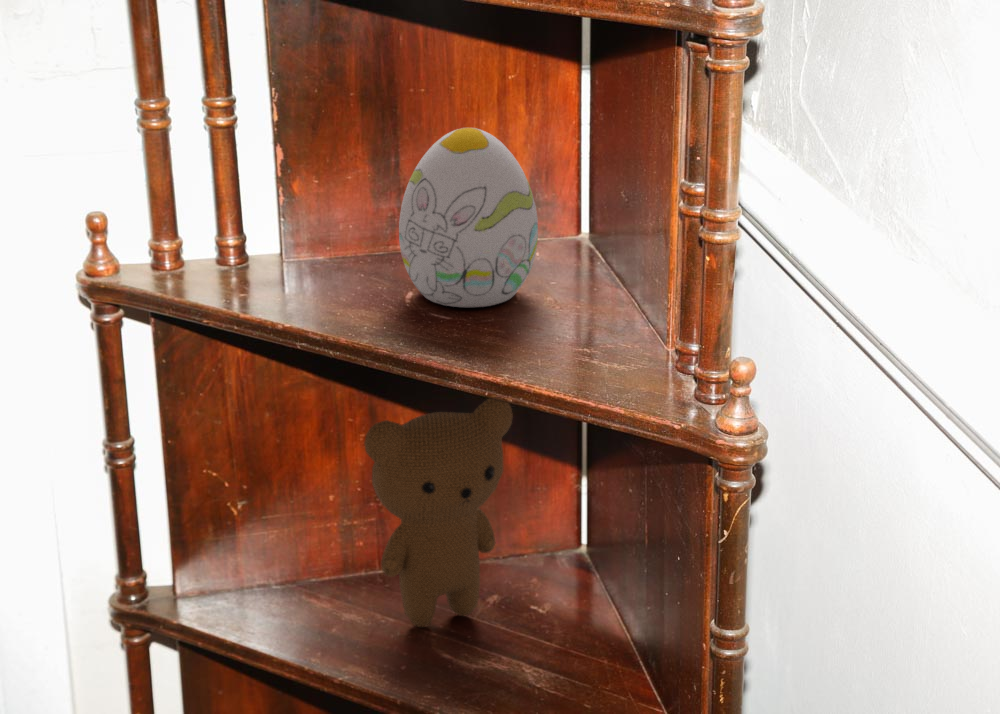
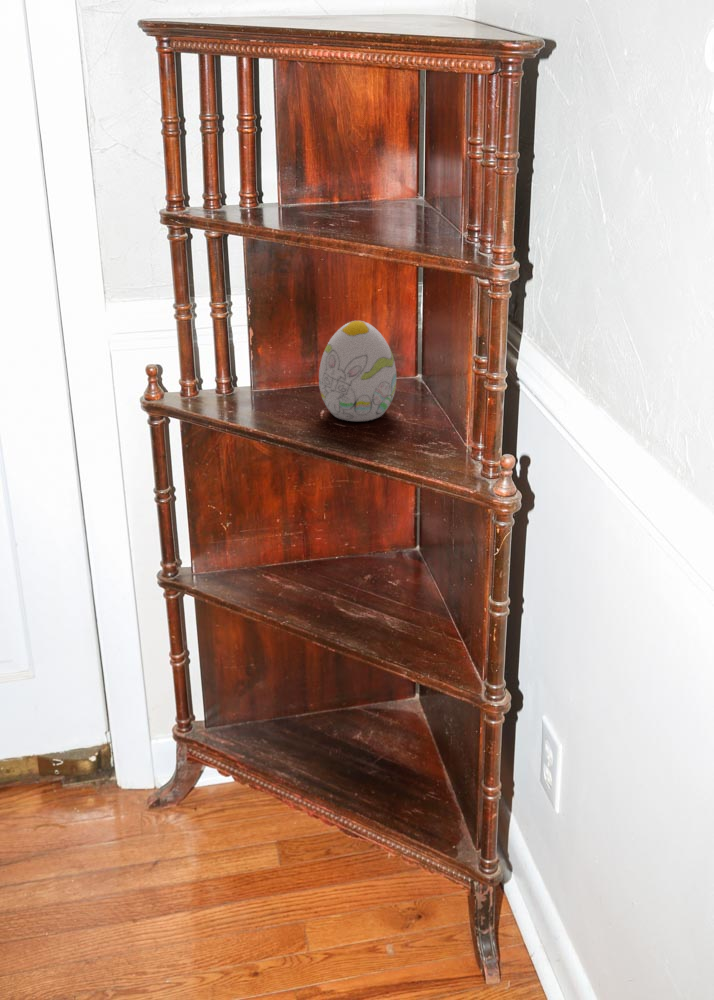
teddy bear: present [364,397,513,627] -> none [300,469,382,595]

